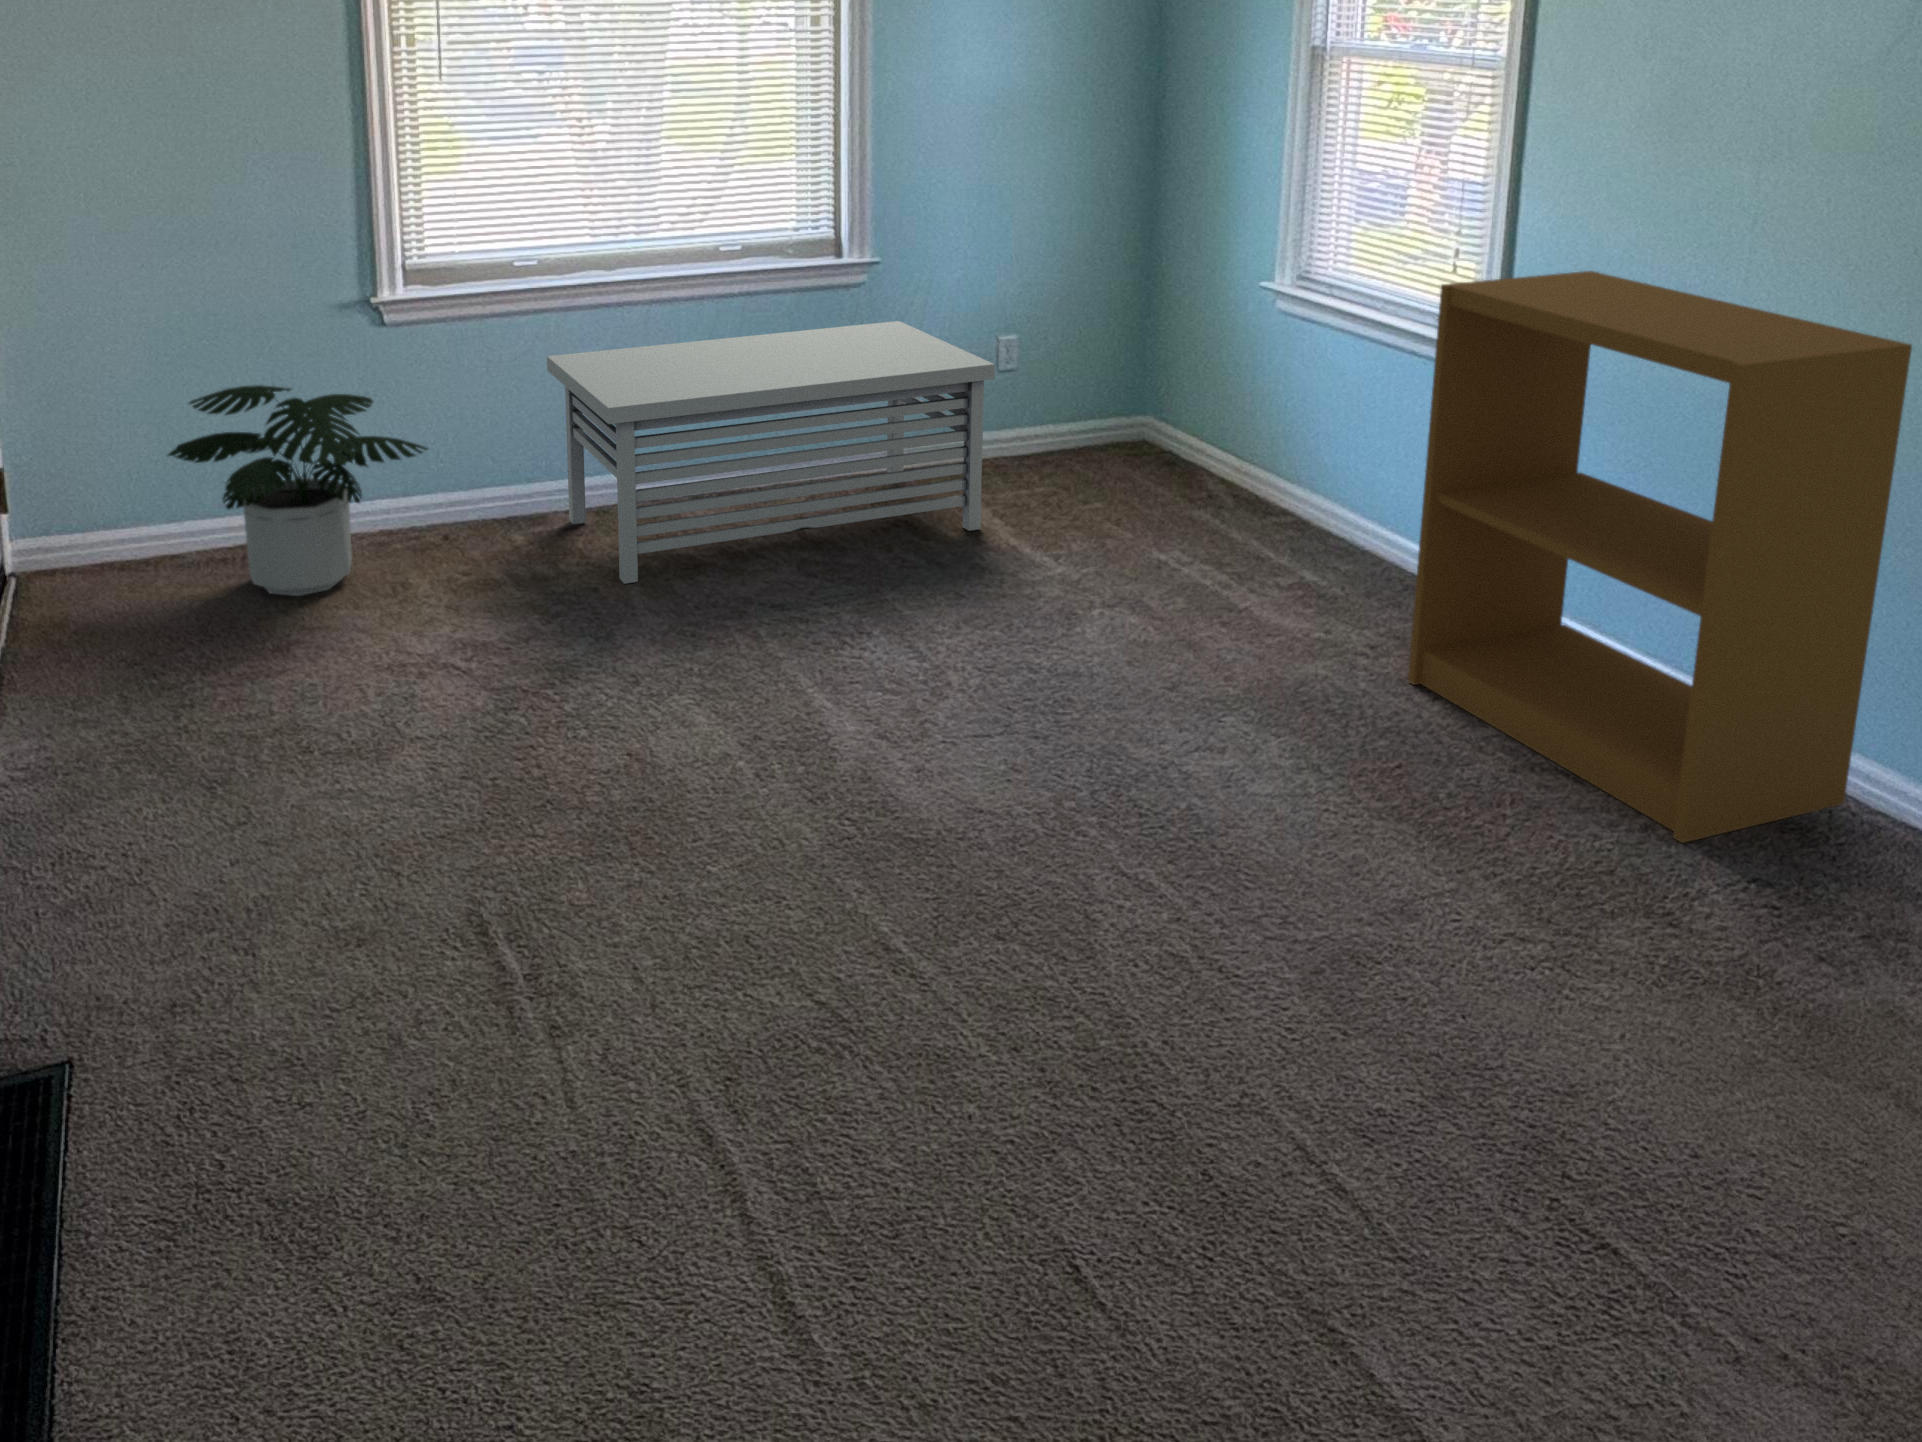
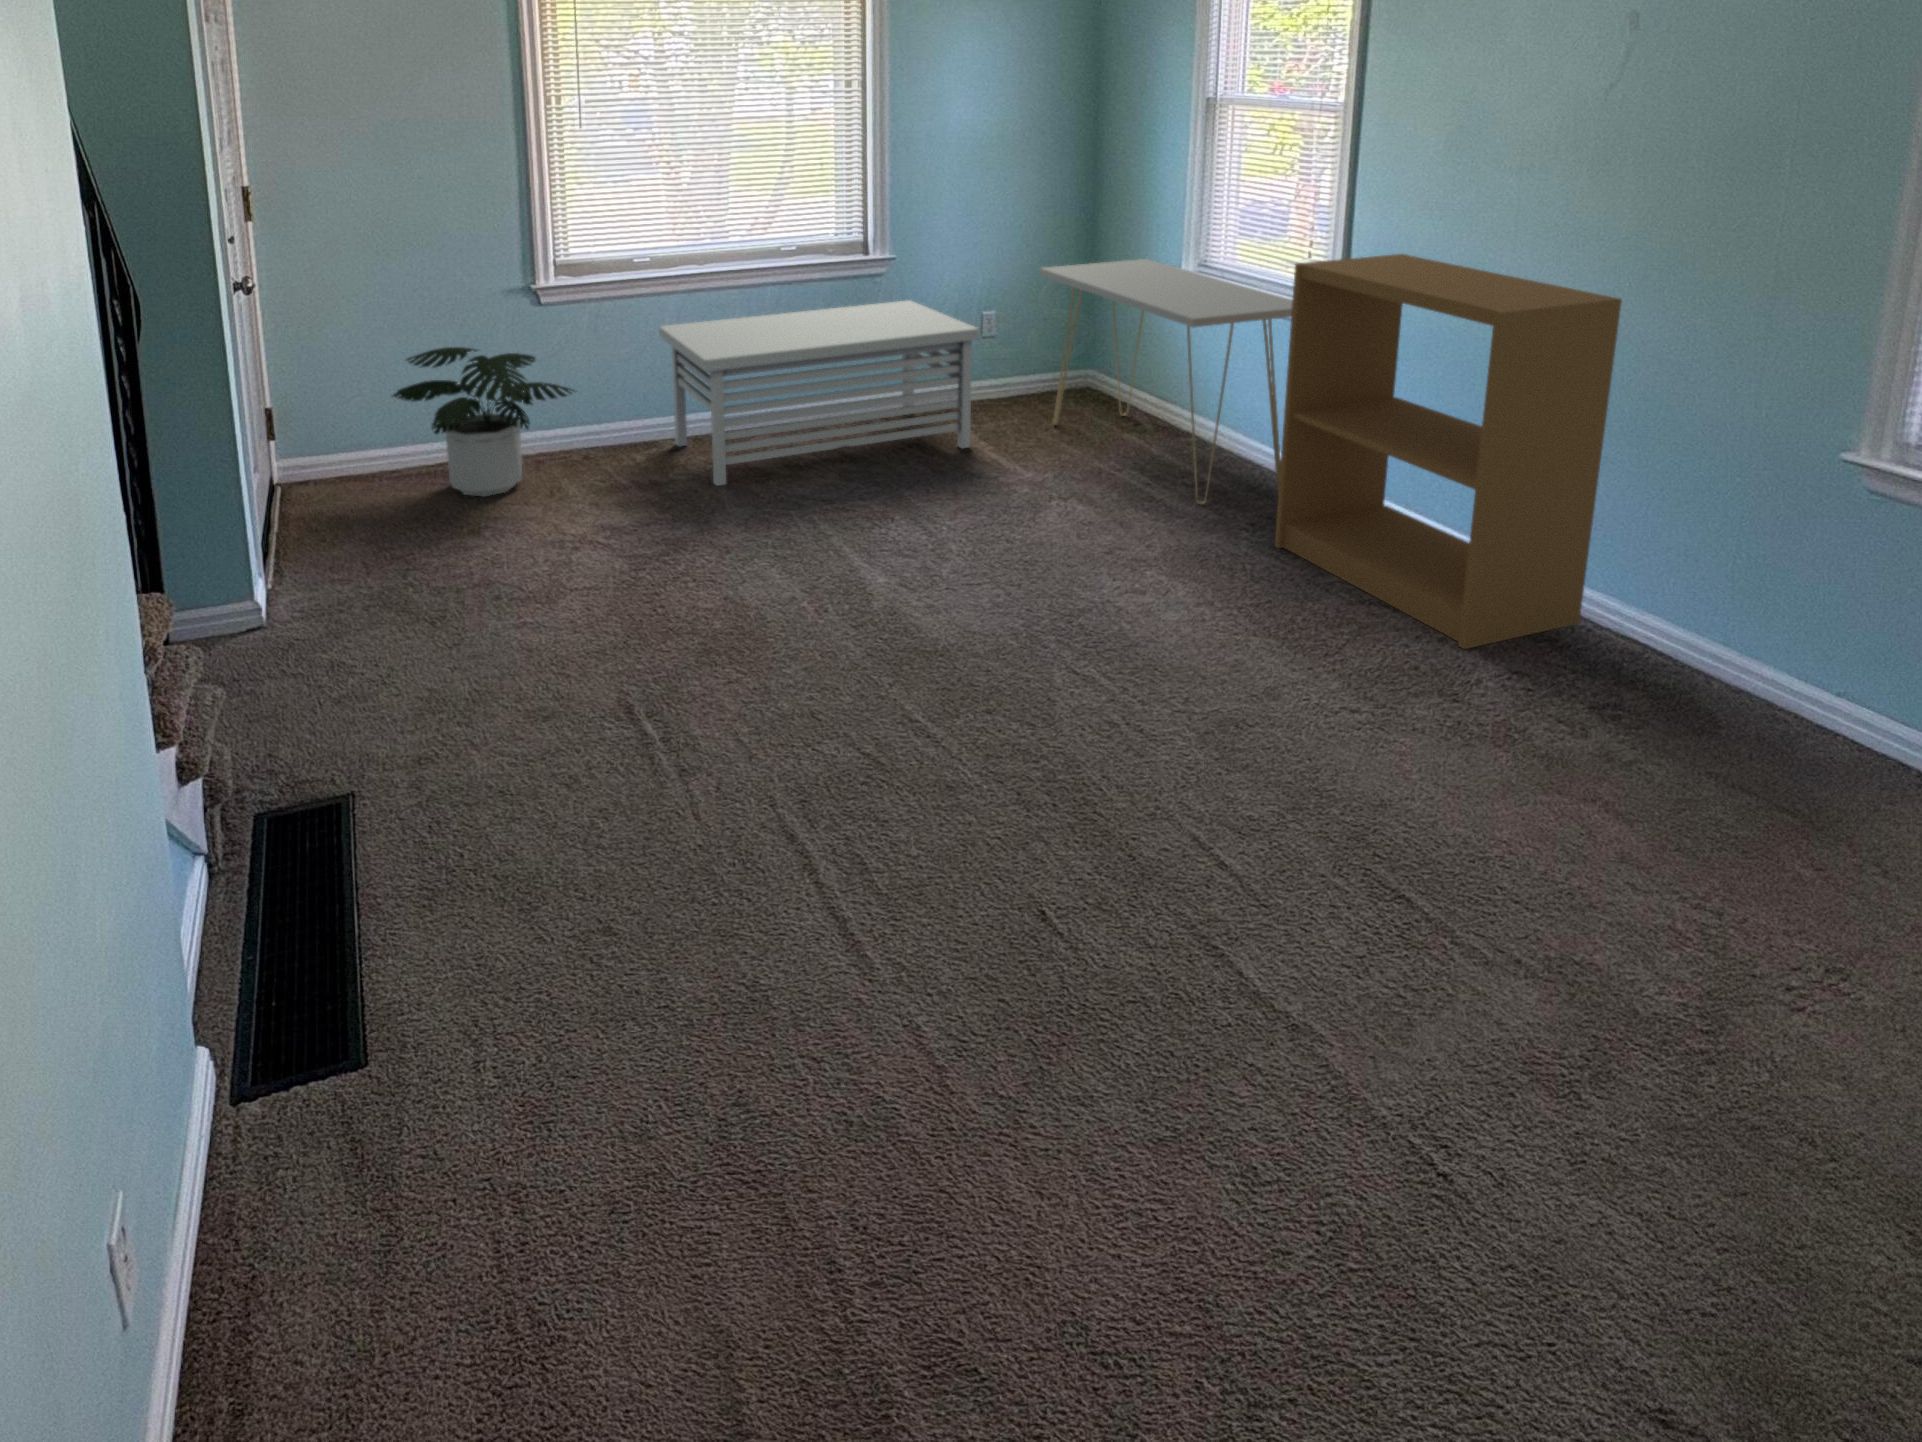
console table: none [1078,267,1467,618] -> present [1039,259,1292,505]

